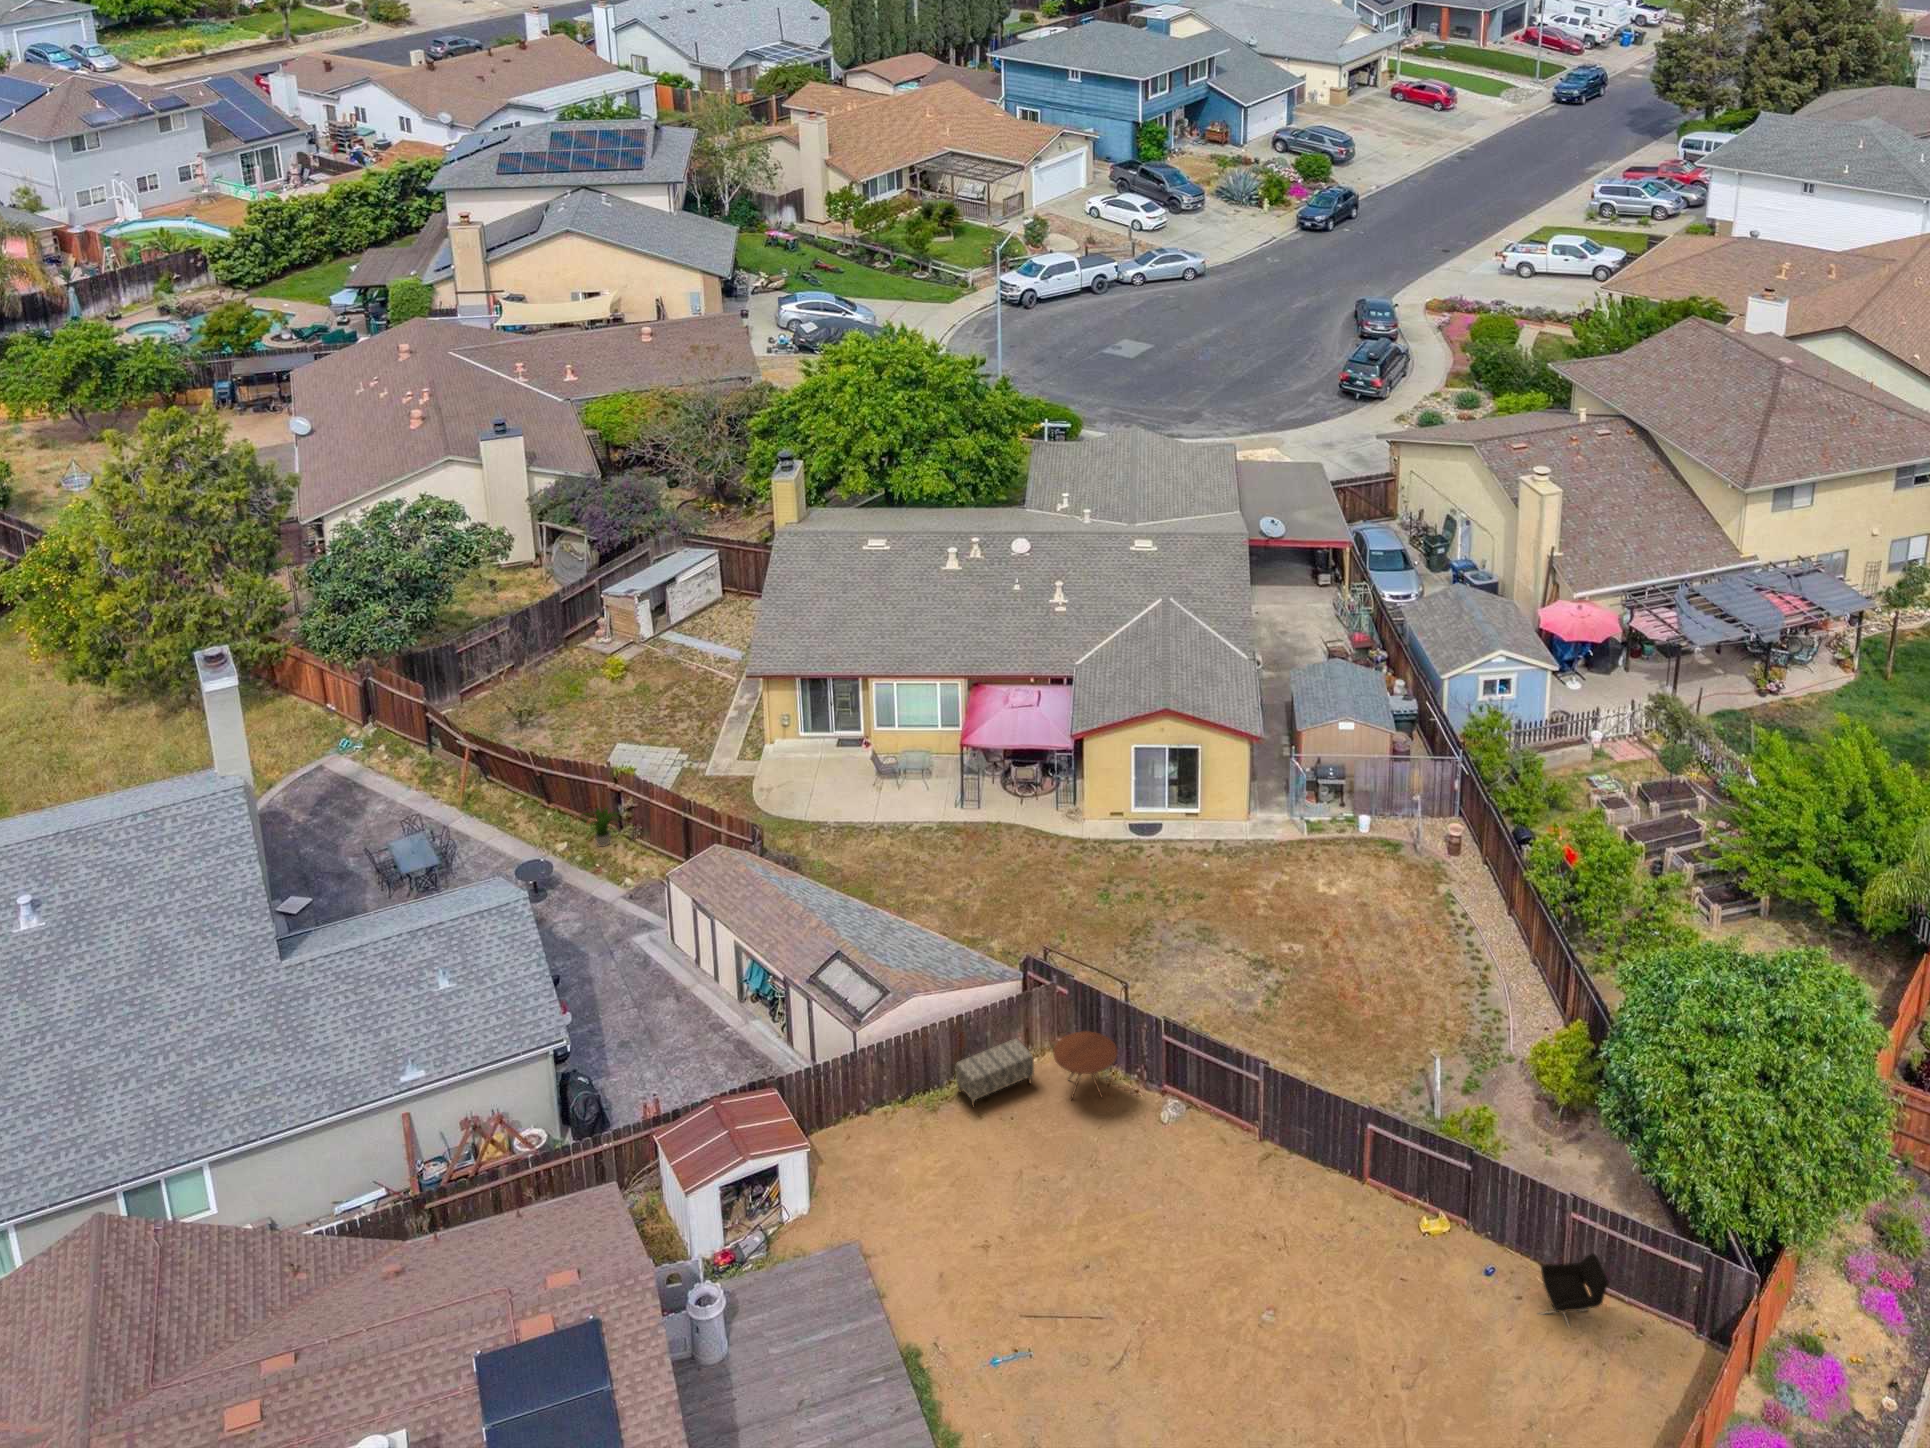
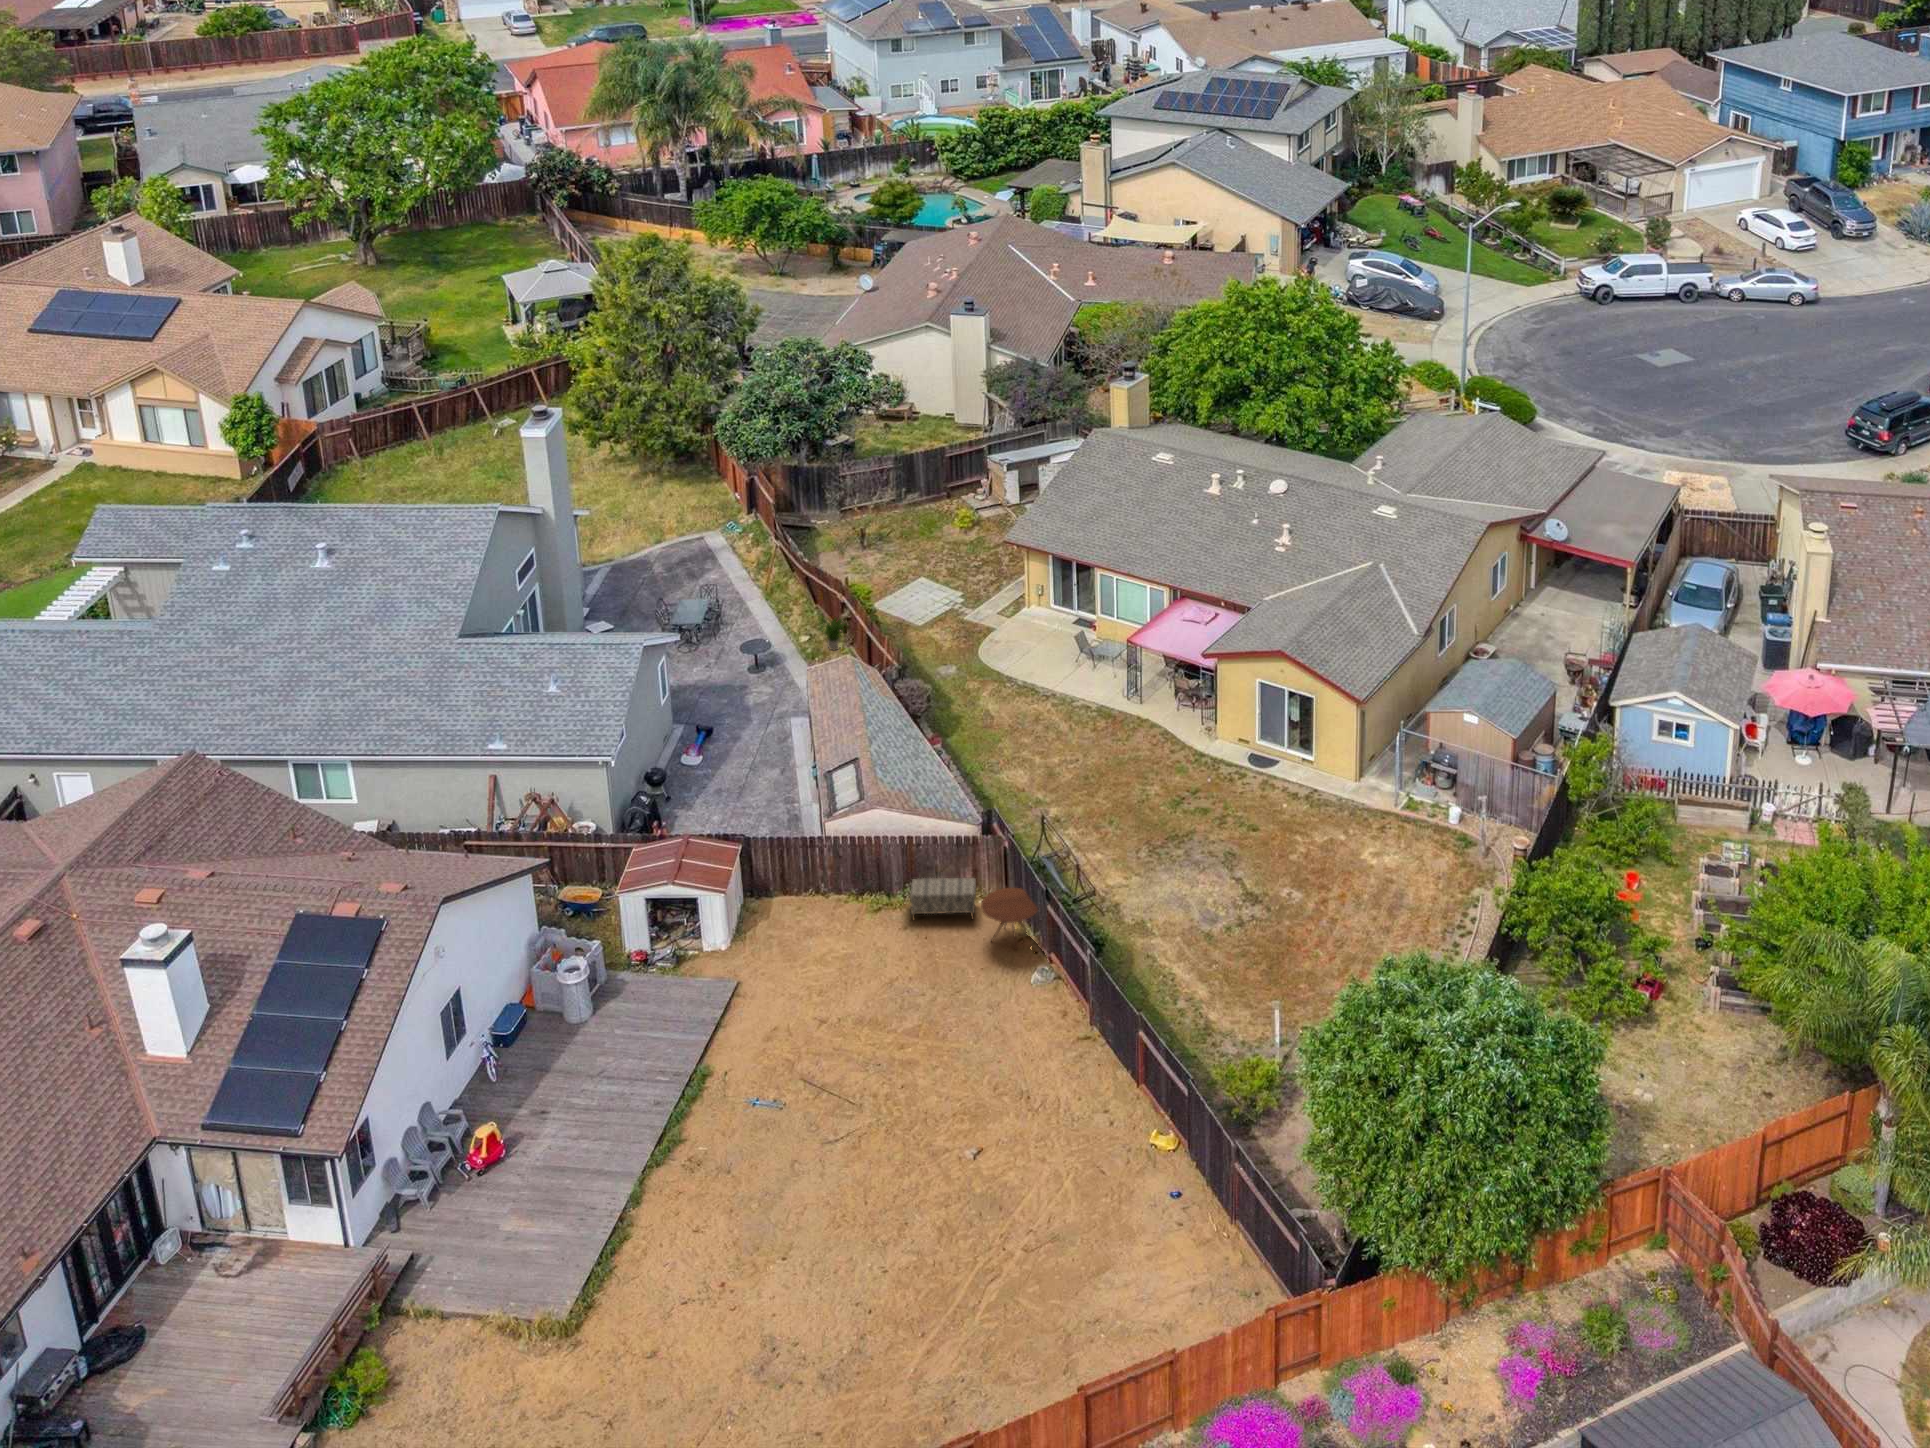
lounge chair: present [1539,1253,1608,1327] -> none [1192,1200,1259,1265]

